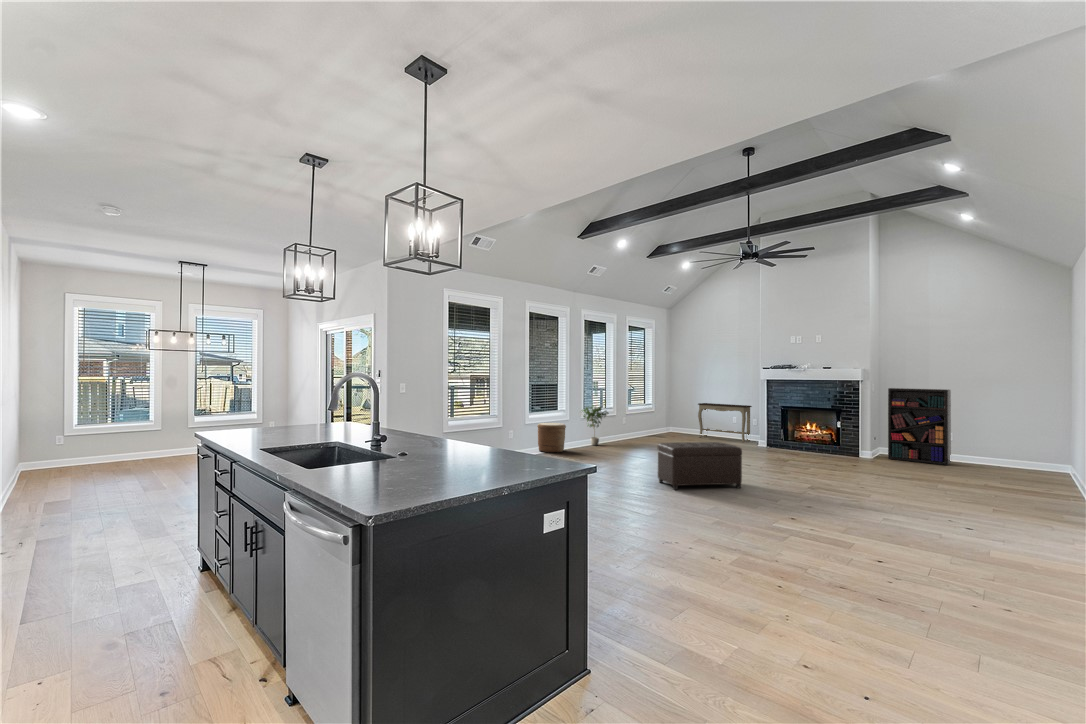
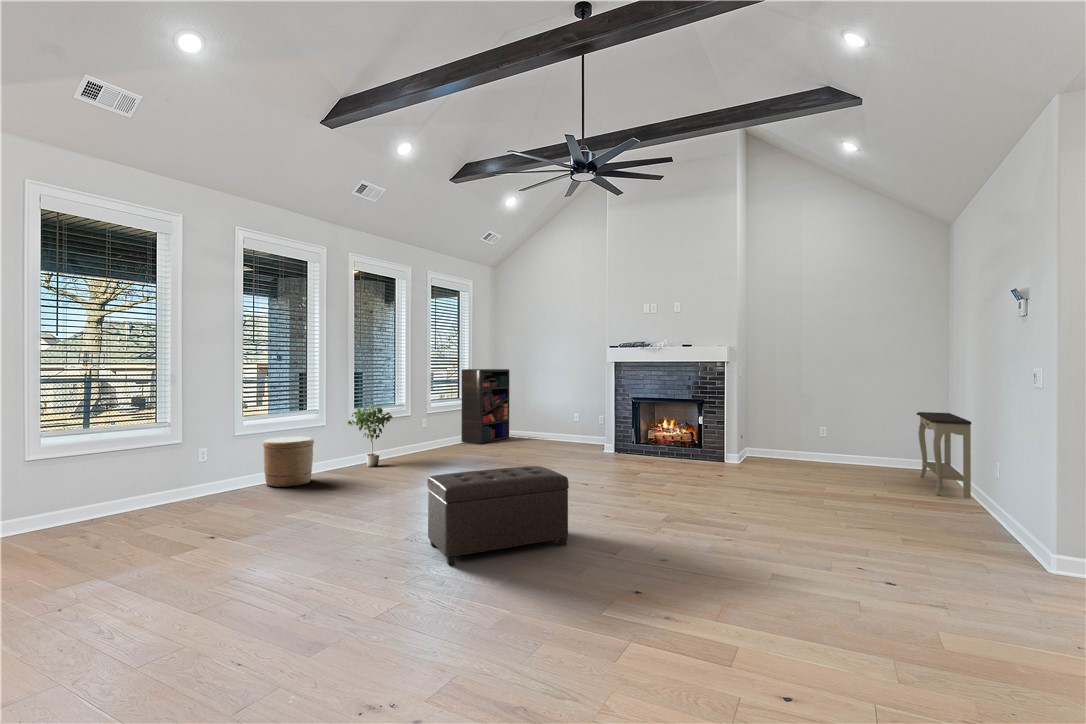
bookshelf: present [888,388,951,465] -> present [461,369,509,444]
console table: present [698,403,752,442] -> present [917,412,971,498]

